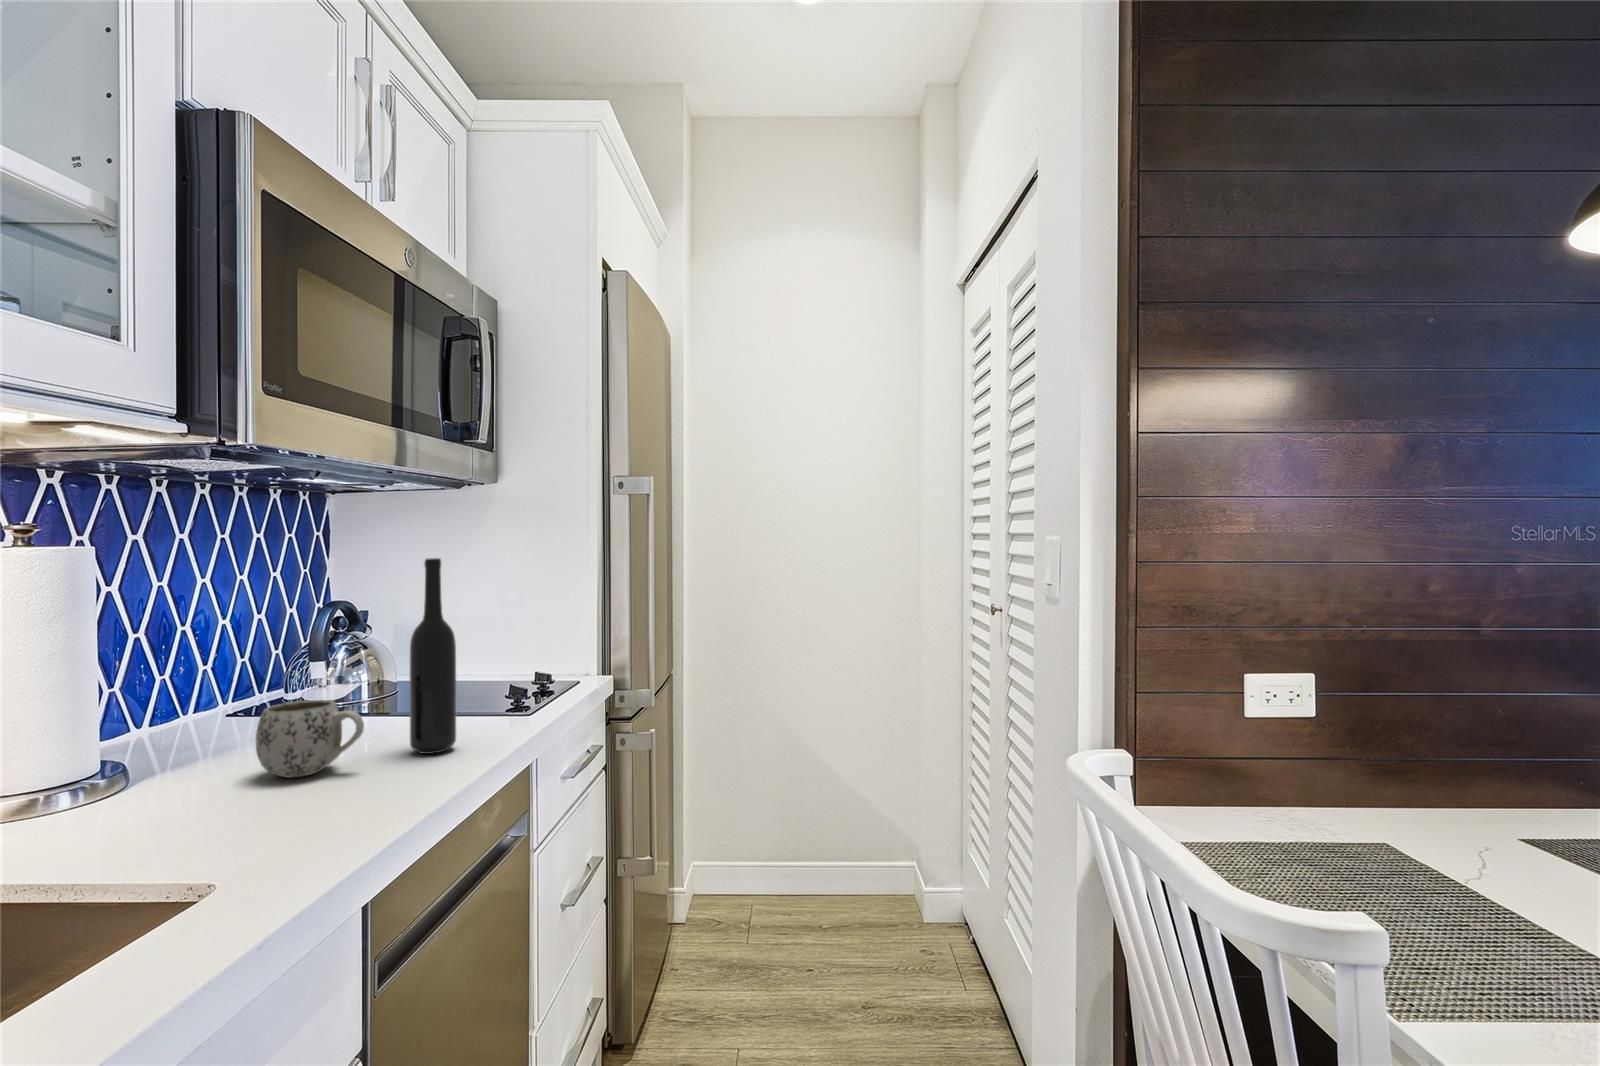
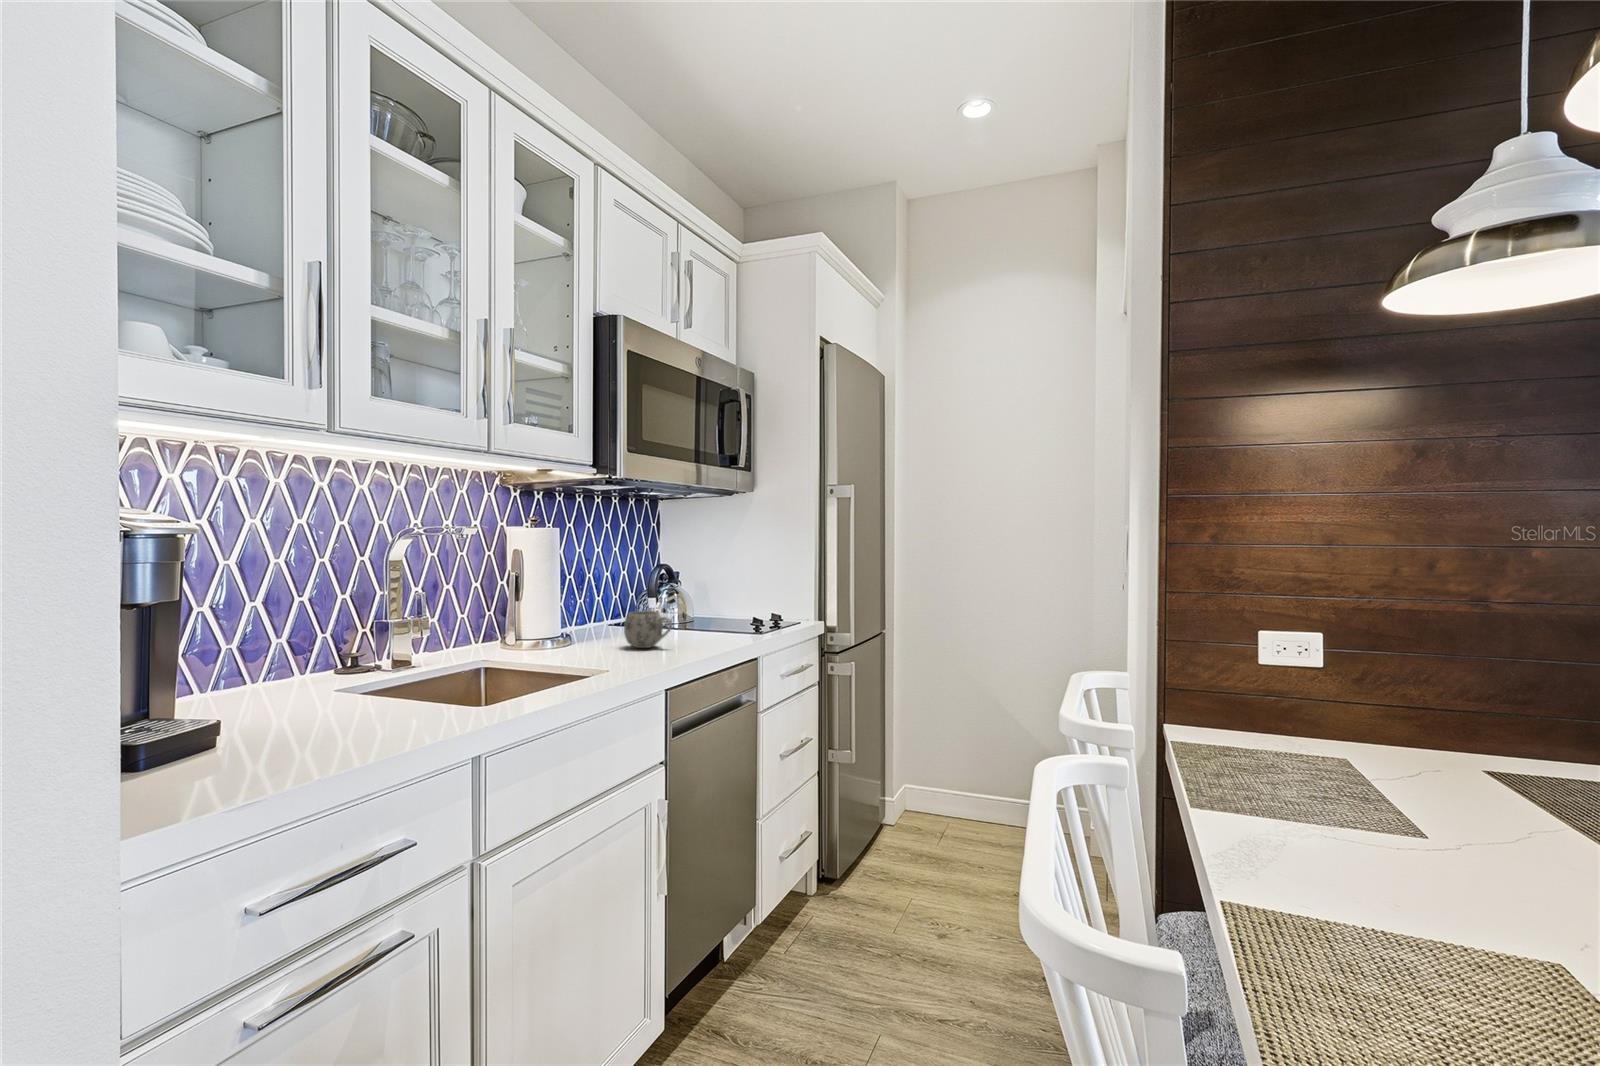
bottle: present [410,558,456,754] -> none [695,538,719,645]

